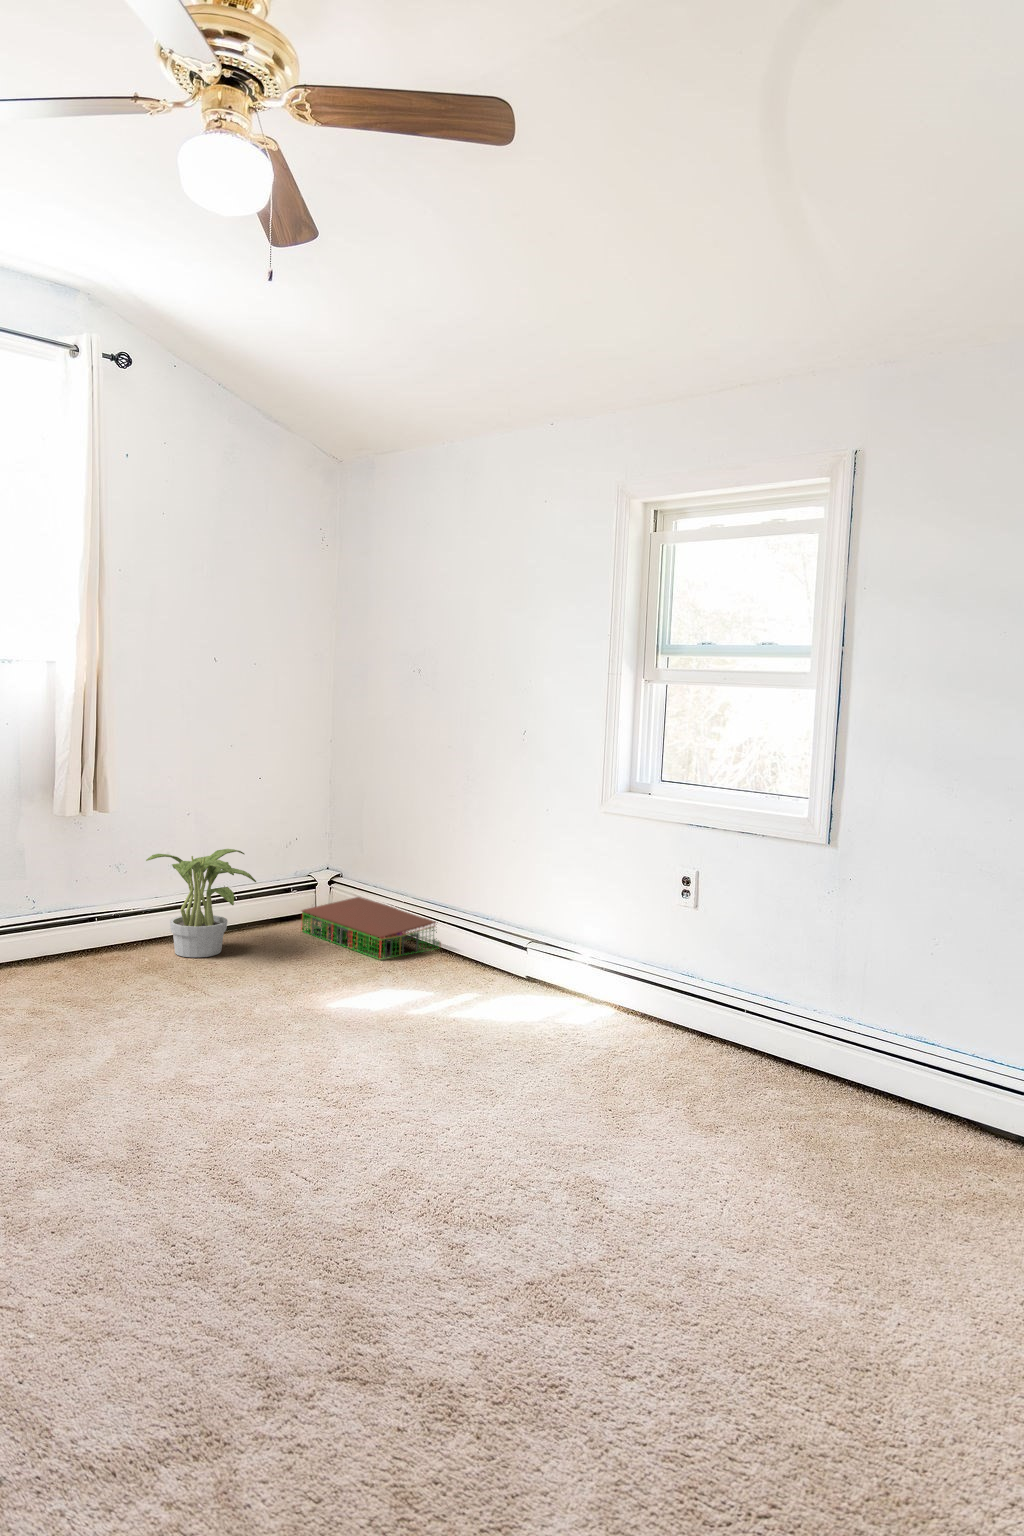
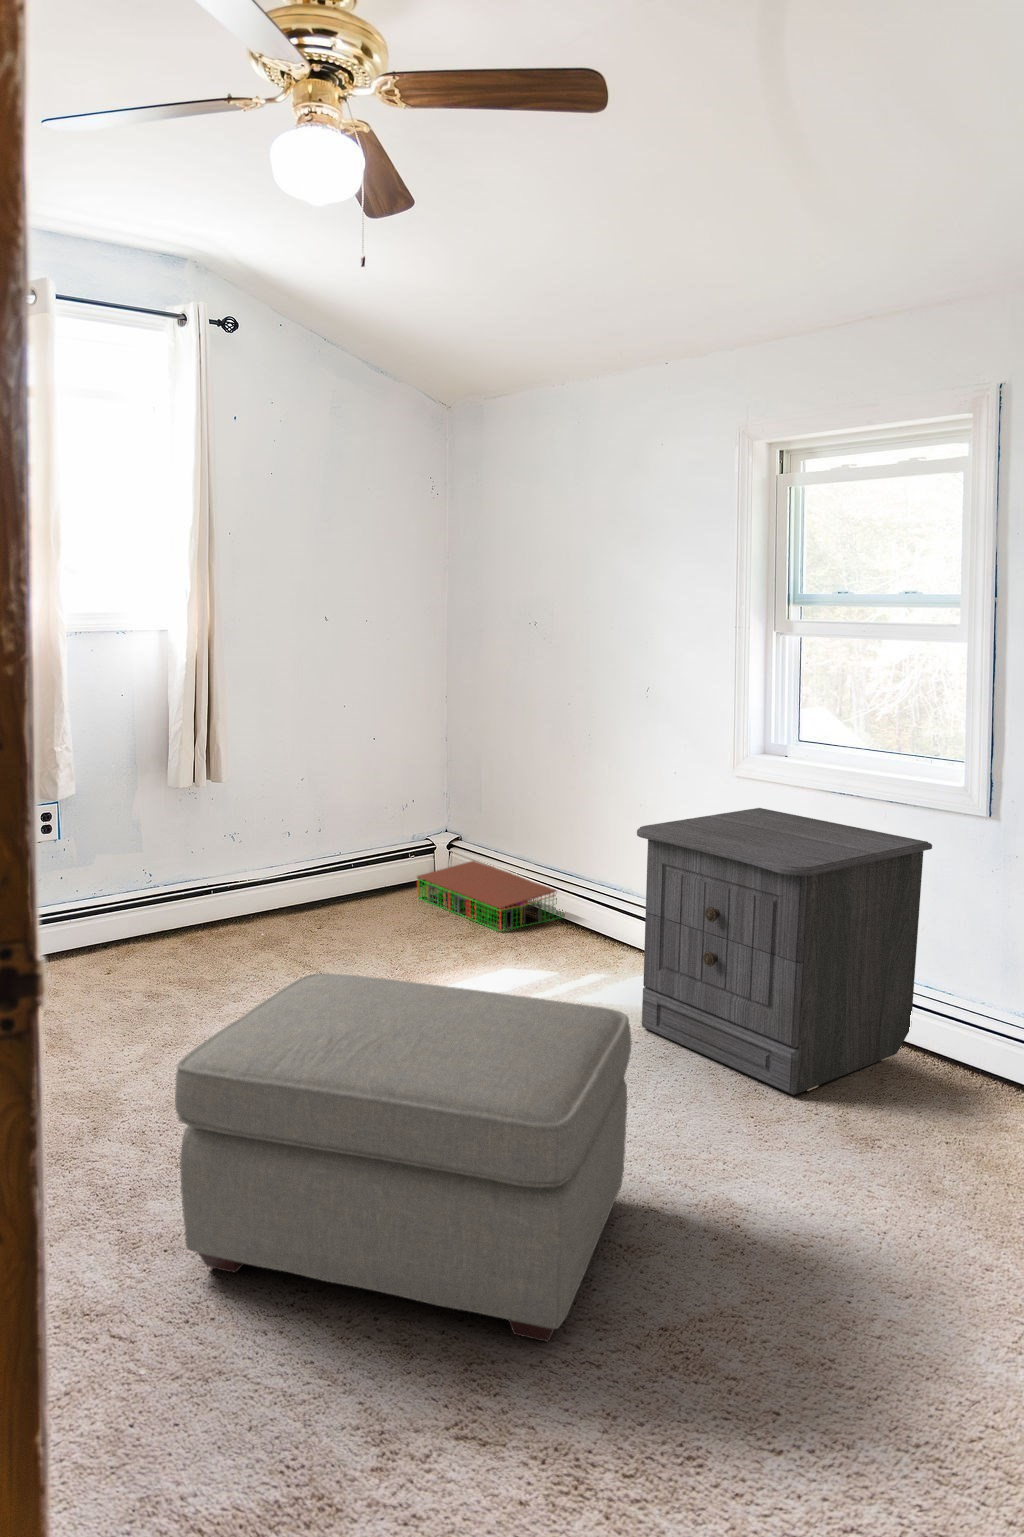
nightstand: none [510,841,768,1092] -> present [637,808,932,1095]
potted plant: present [146,849,256,957] -> none [253,815,368,930]
ottoman: none [74,973,504,1297] -> present [175,973,631,1342]

